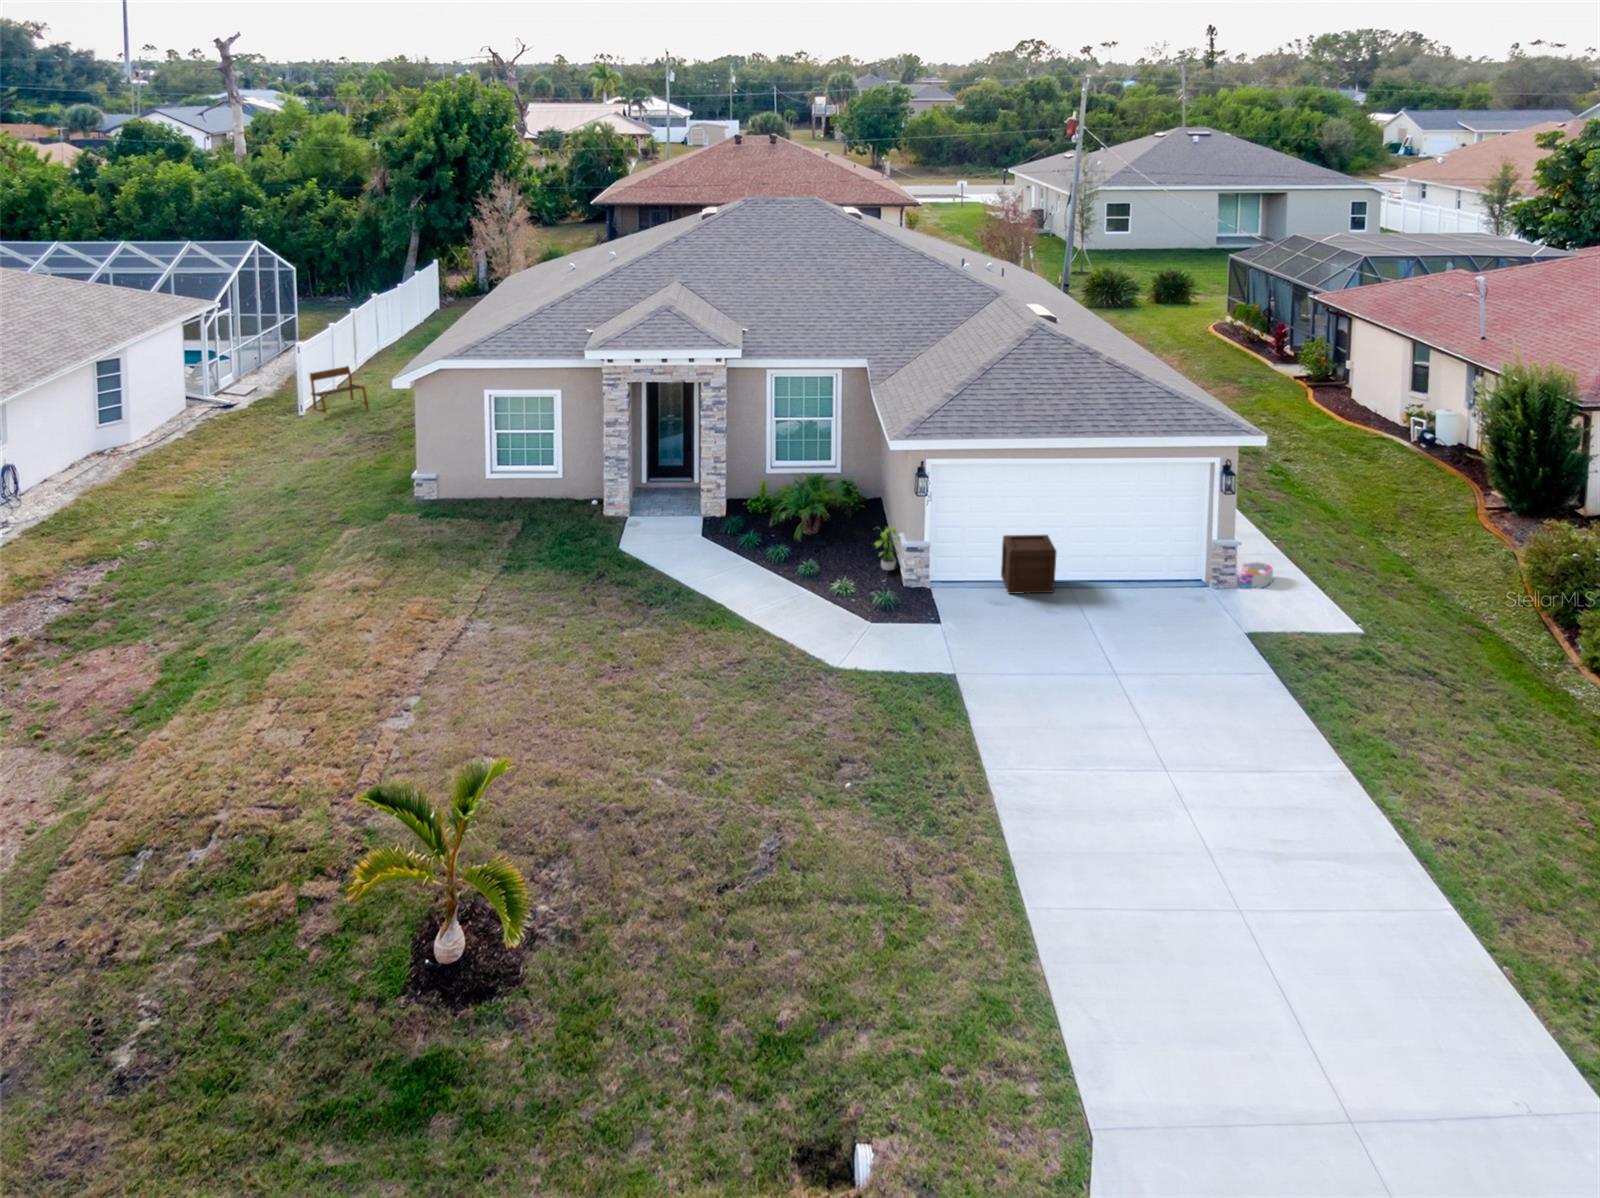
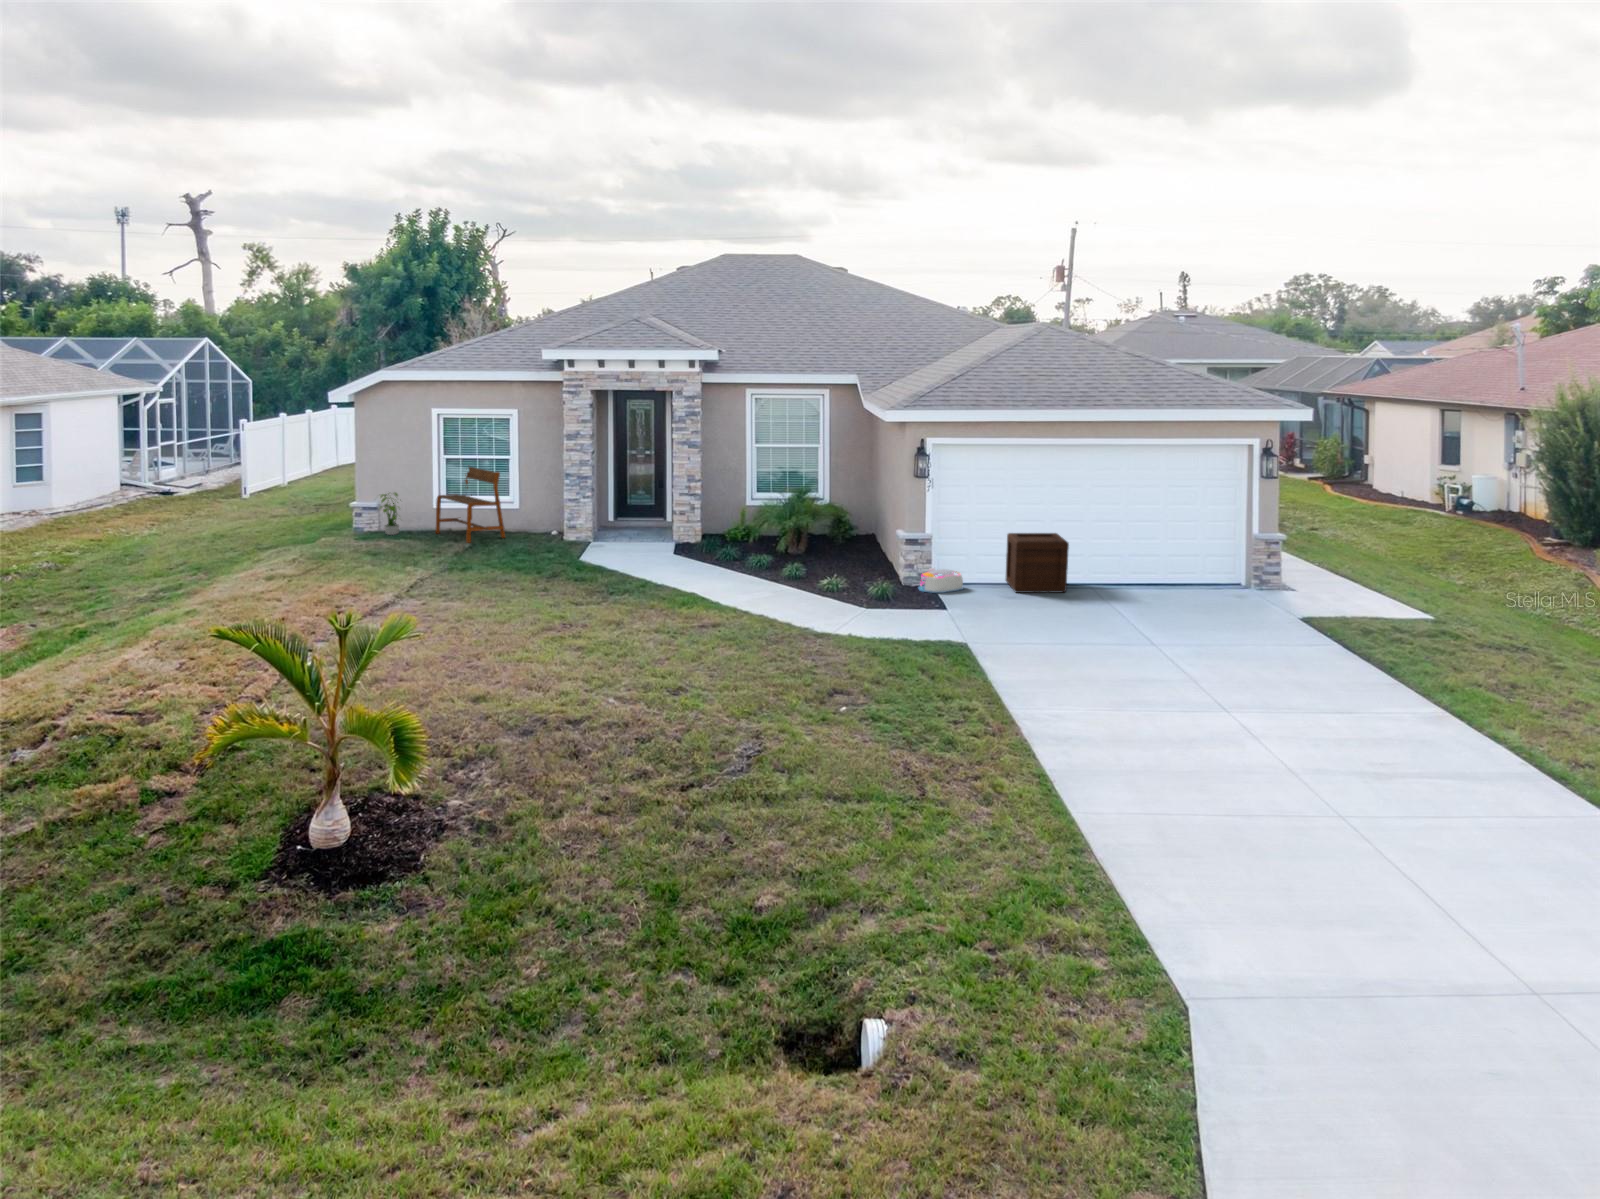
bench: present [309,366,369,420] -> present [436,467,505,543]
potted plant: present [875,527,900,570] -> present [380,493,399,535]
storage bin: present [1237,563,1273,588] -> present [918,568,963,593]

